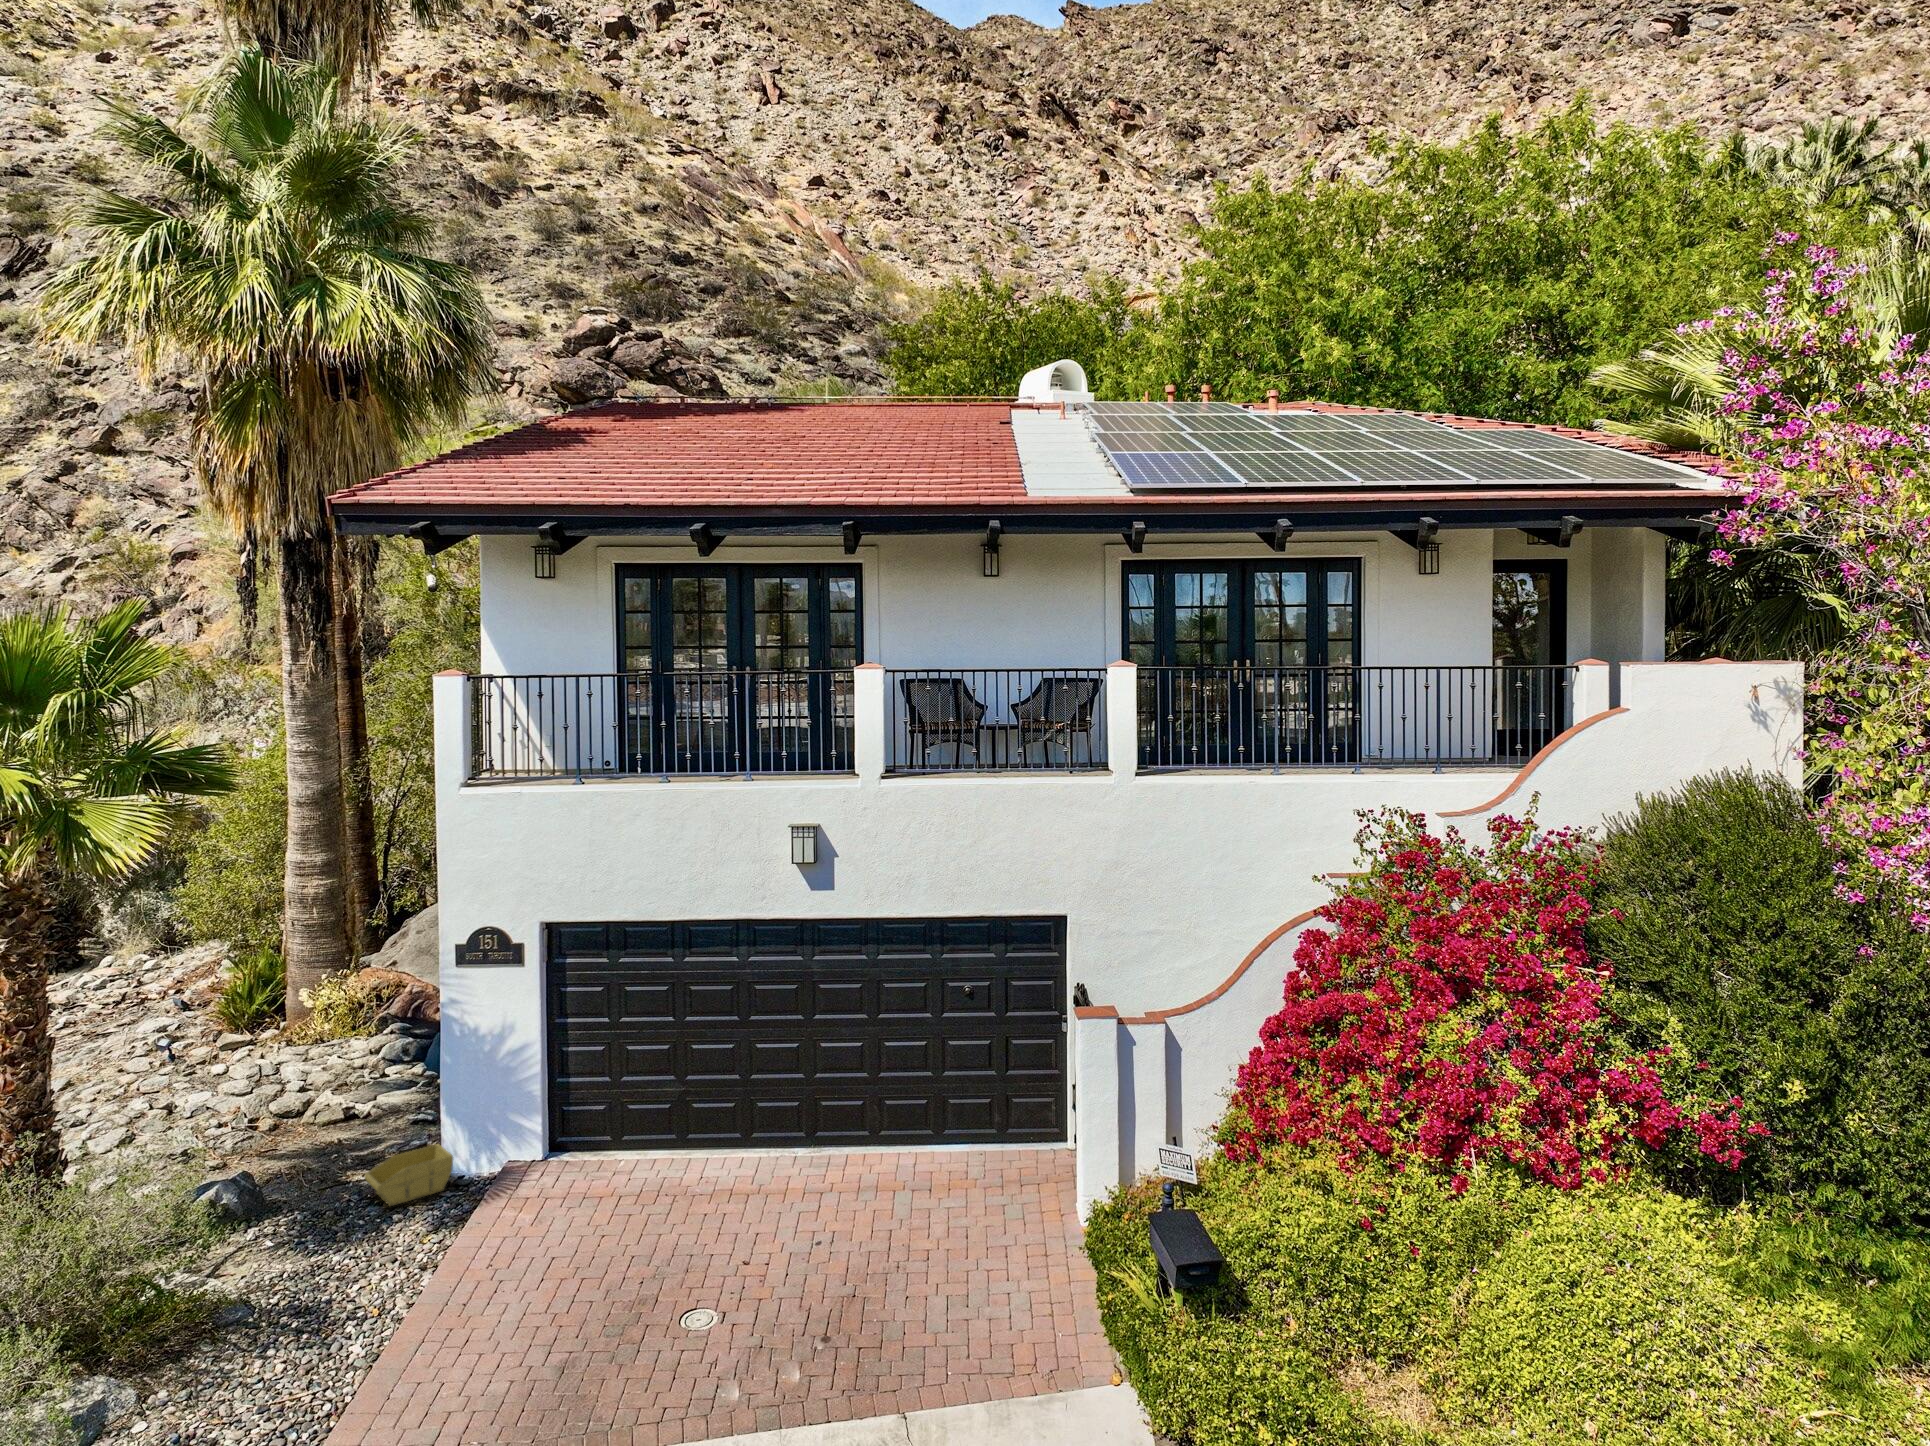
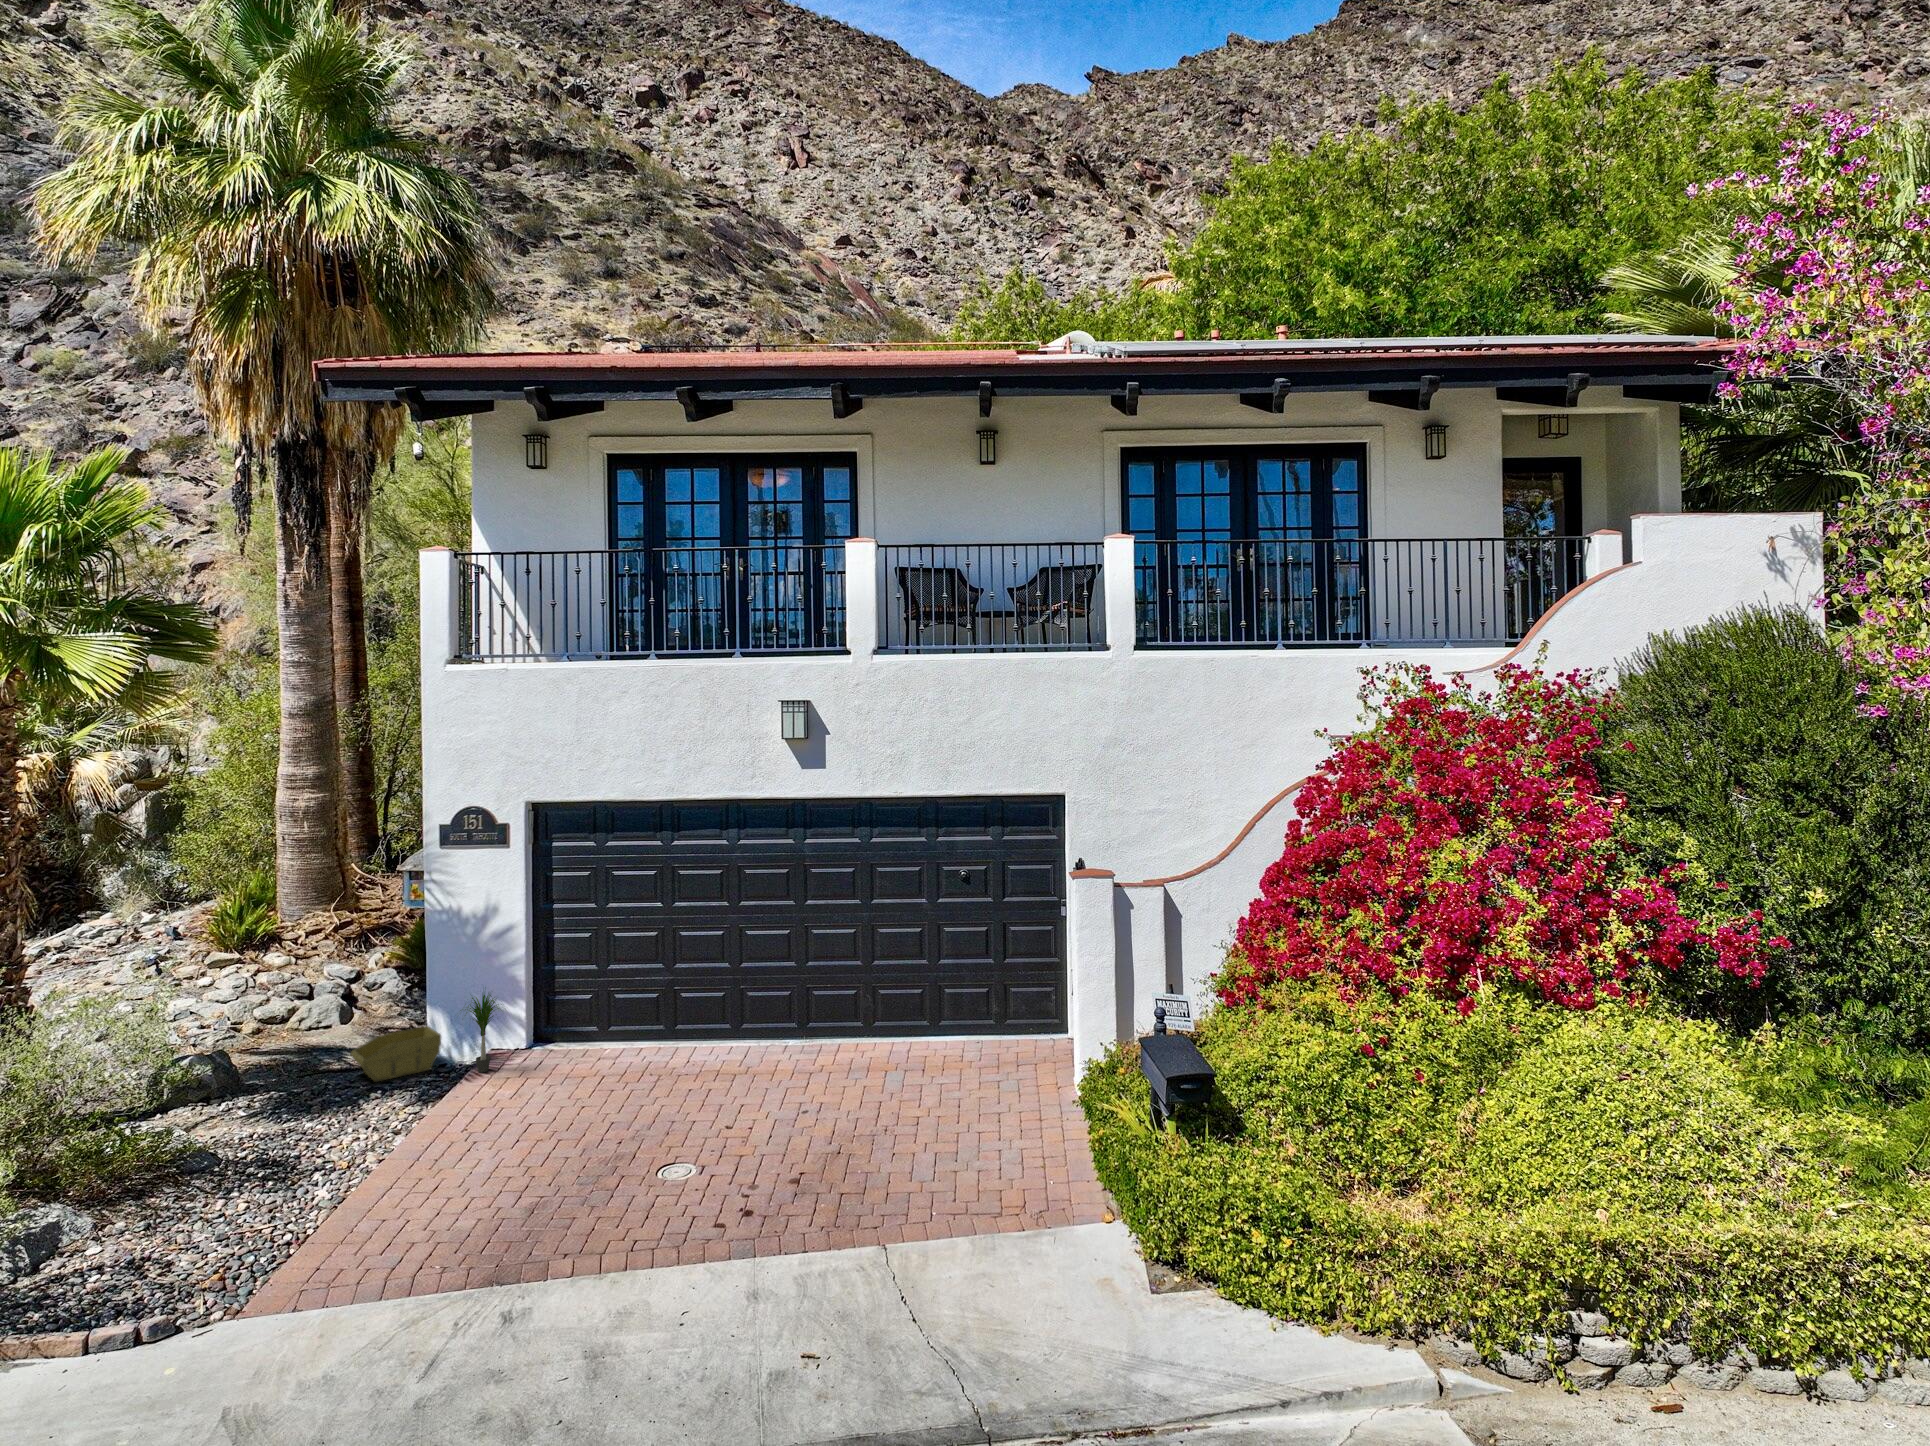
potted plant: none [465,1107,525,1195] -> present [460,994,502,1073]

